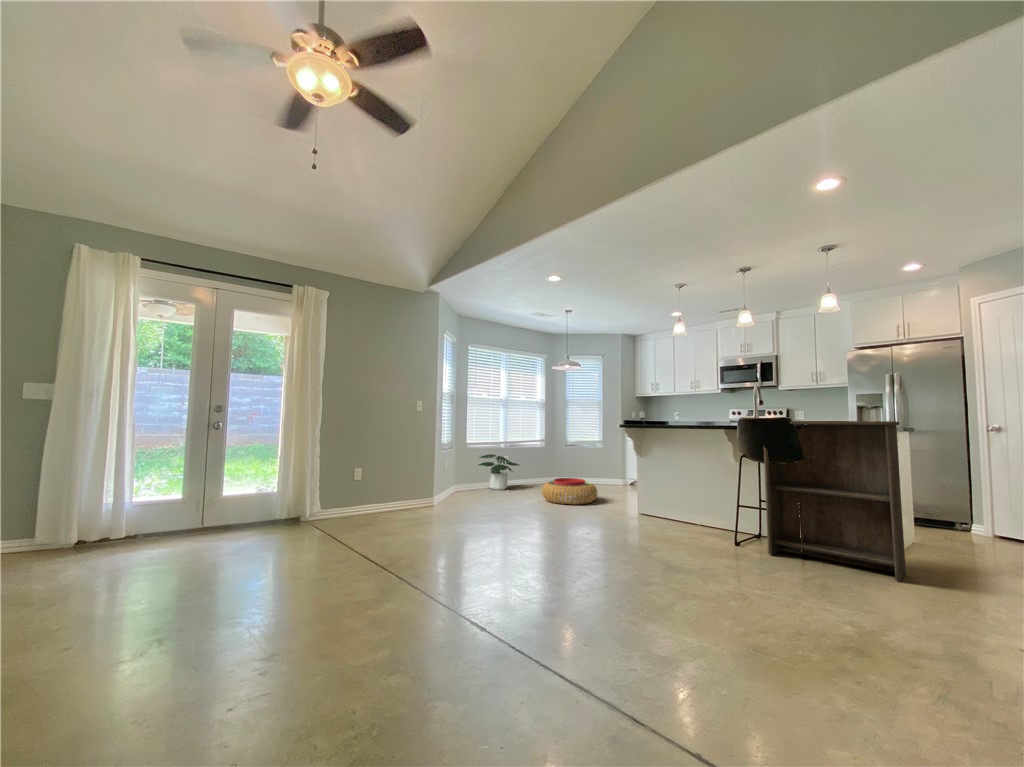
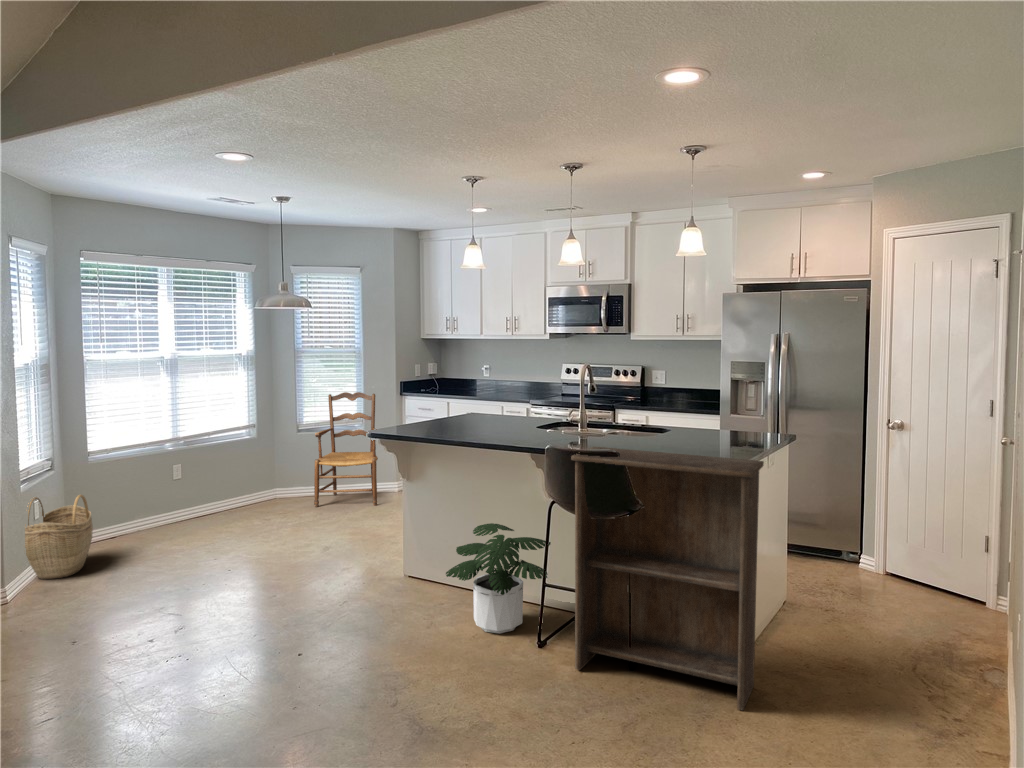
armchair: none [577,425,613,488] -> present [314,392,378,507]
potted plant: present [479,455,519,490] -> present [446,523,551,634]
woven basket: none [446,459,474,500] -> present [25,495,93,579]
pouf: present [542,478,597,505] -> none [232,510,337,566]

